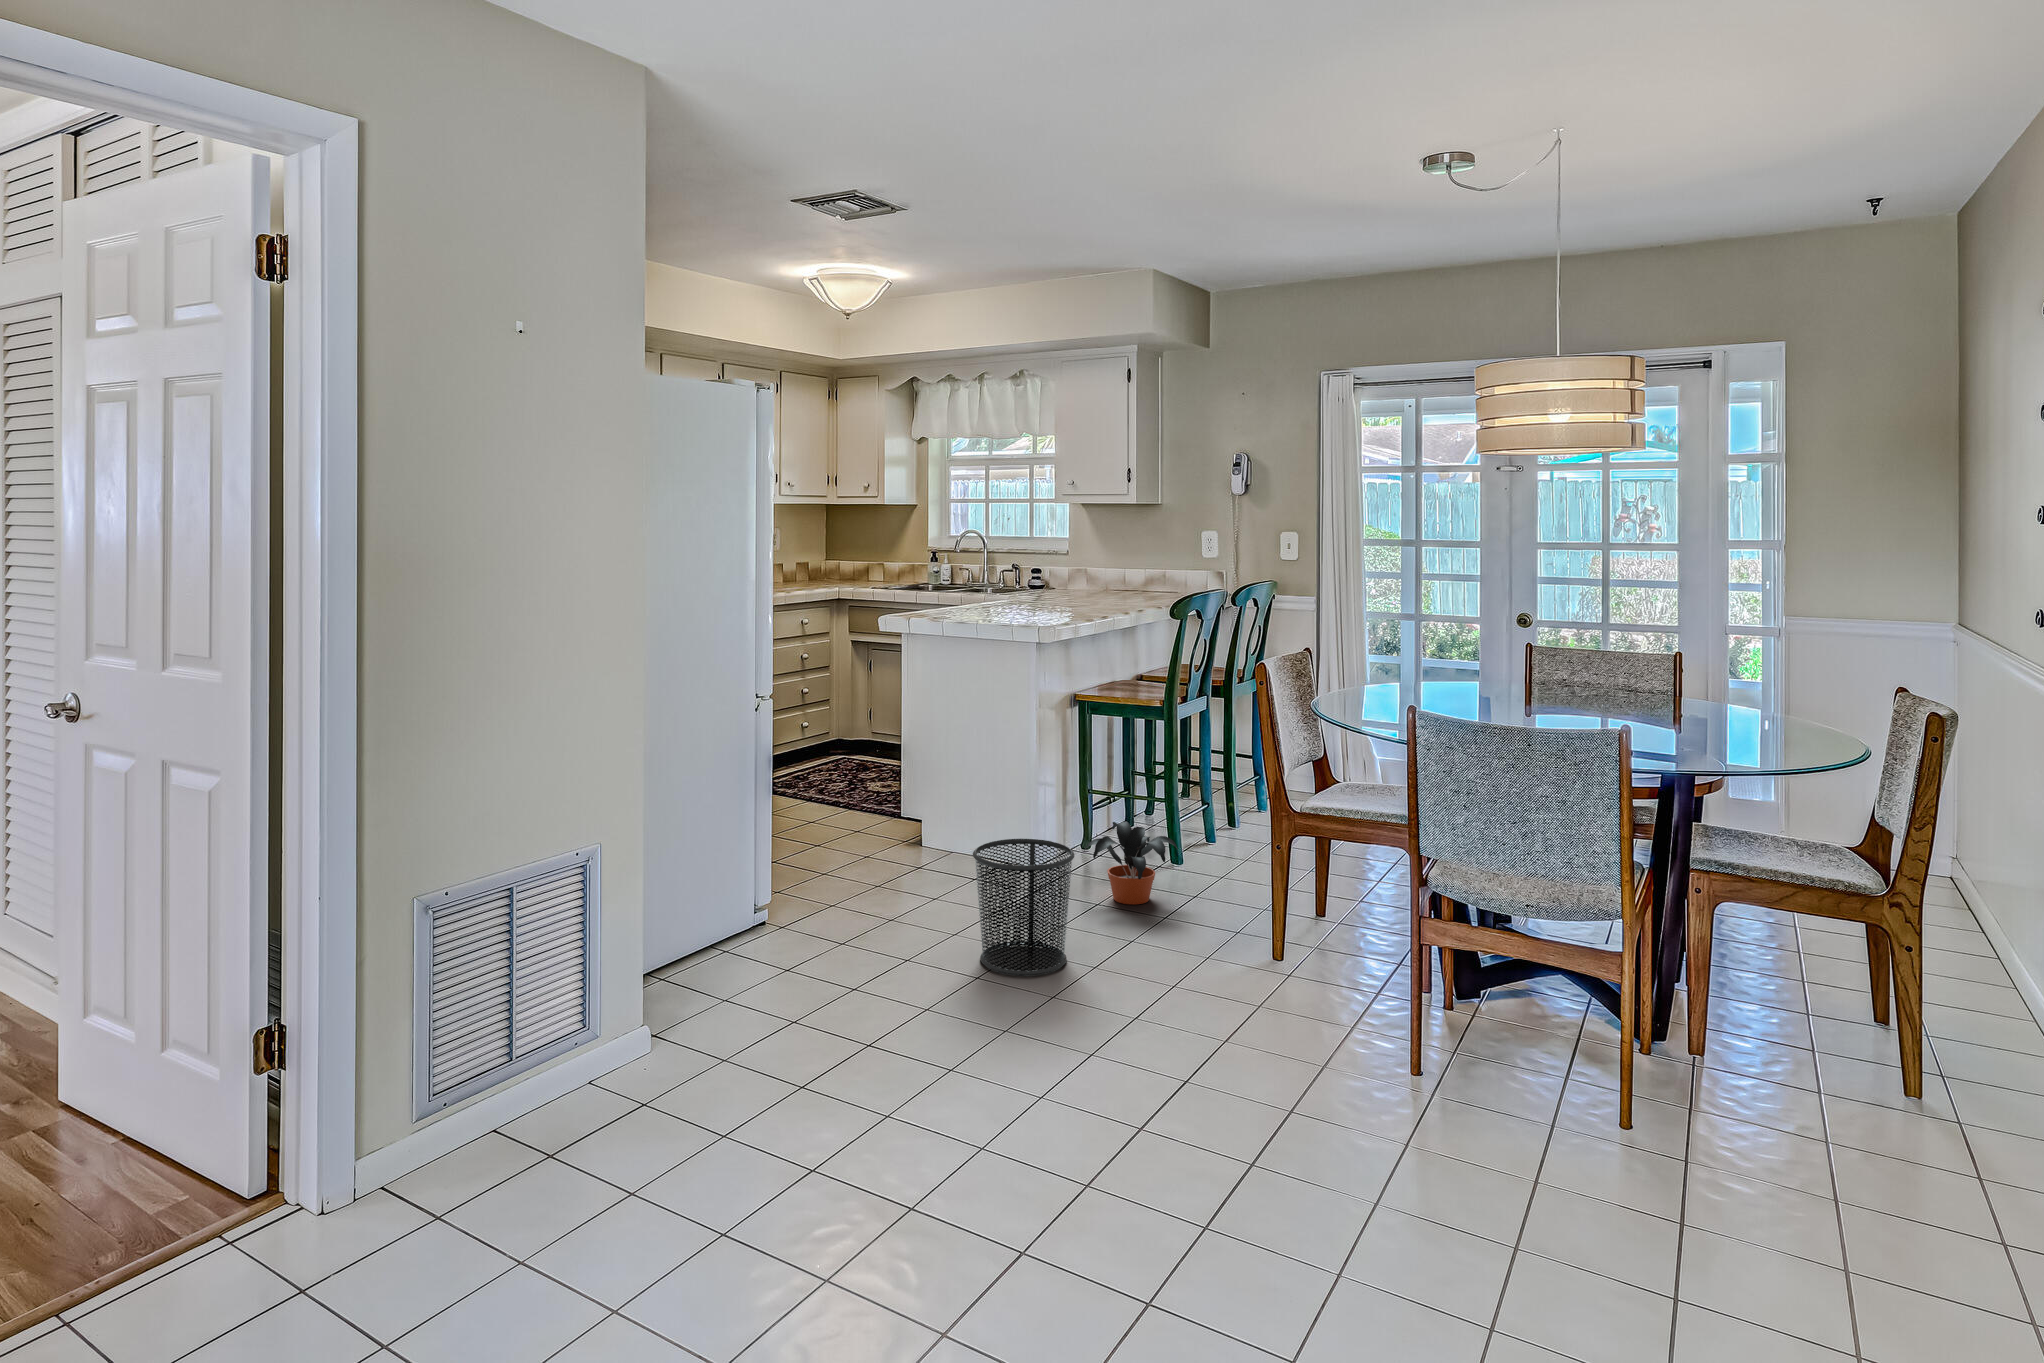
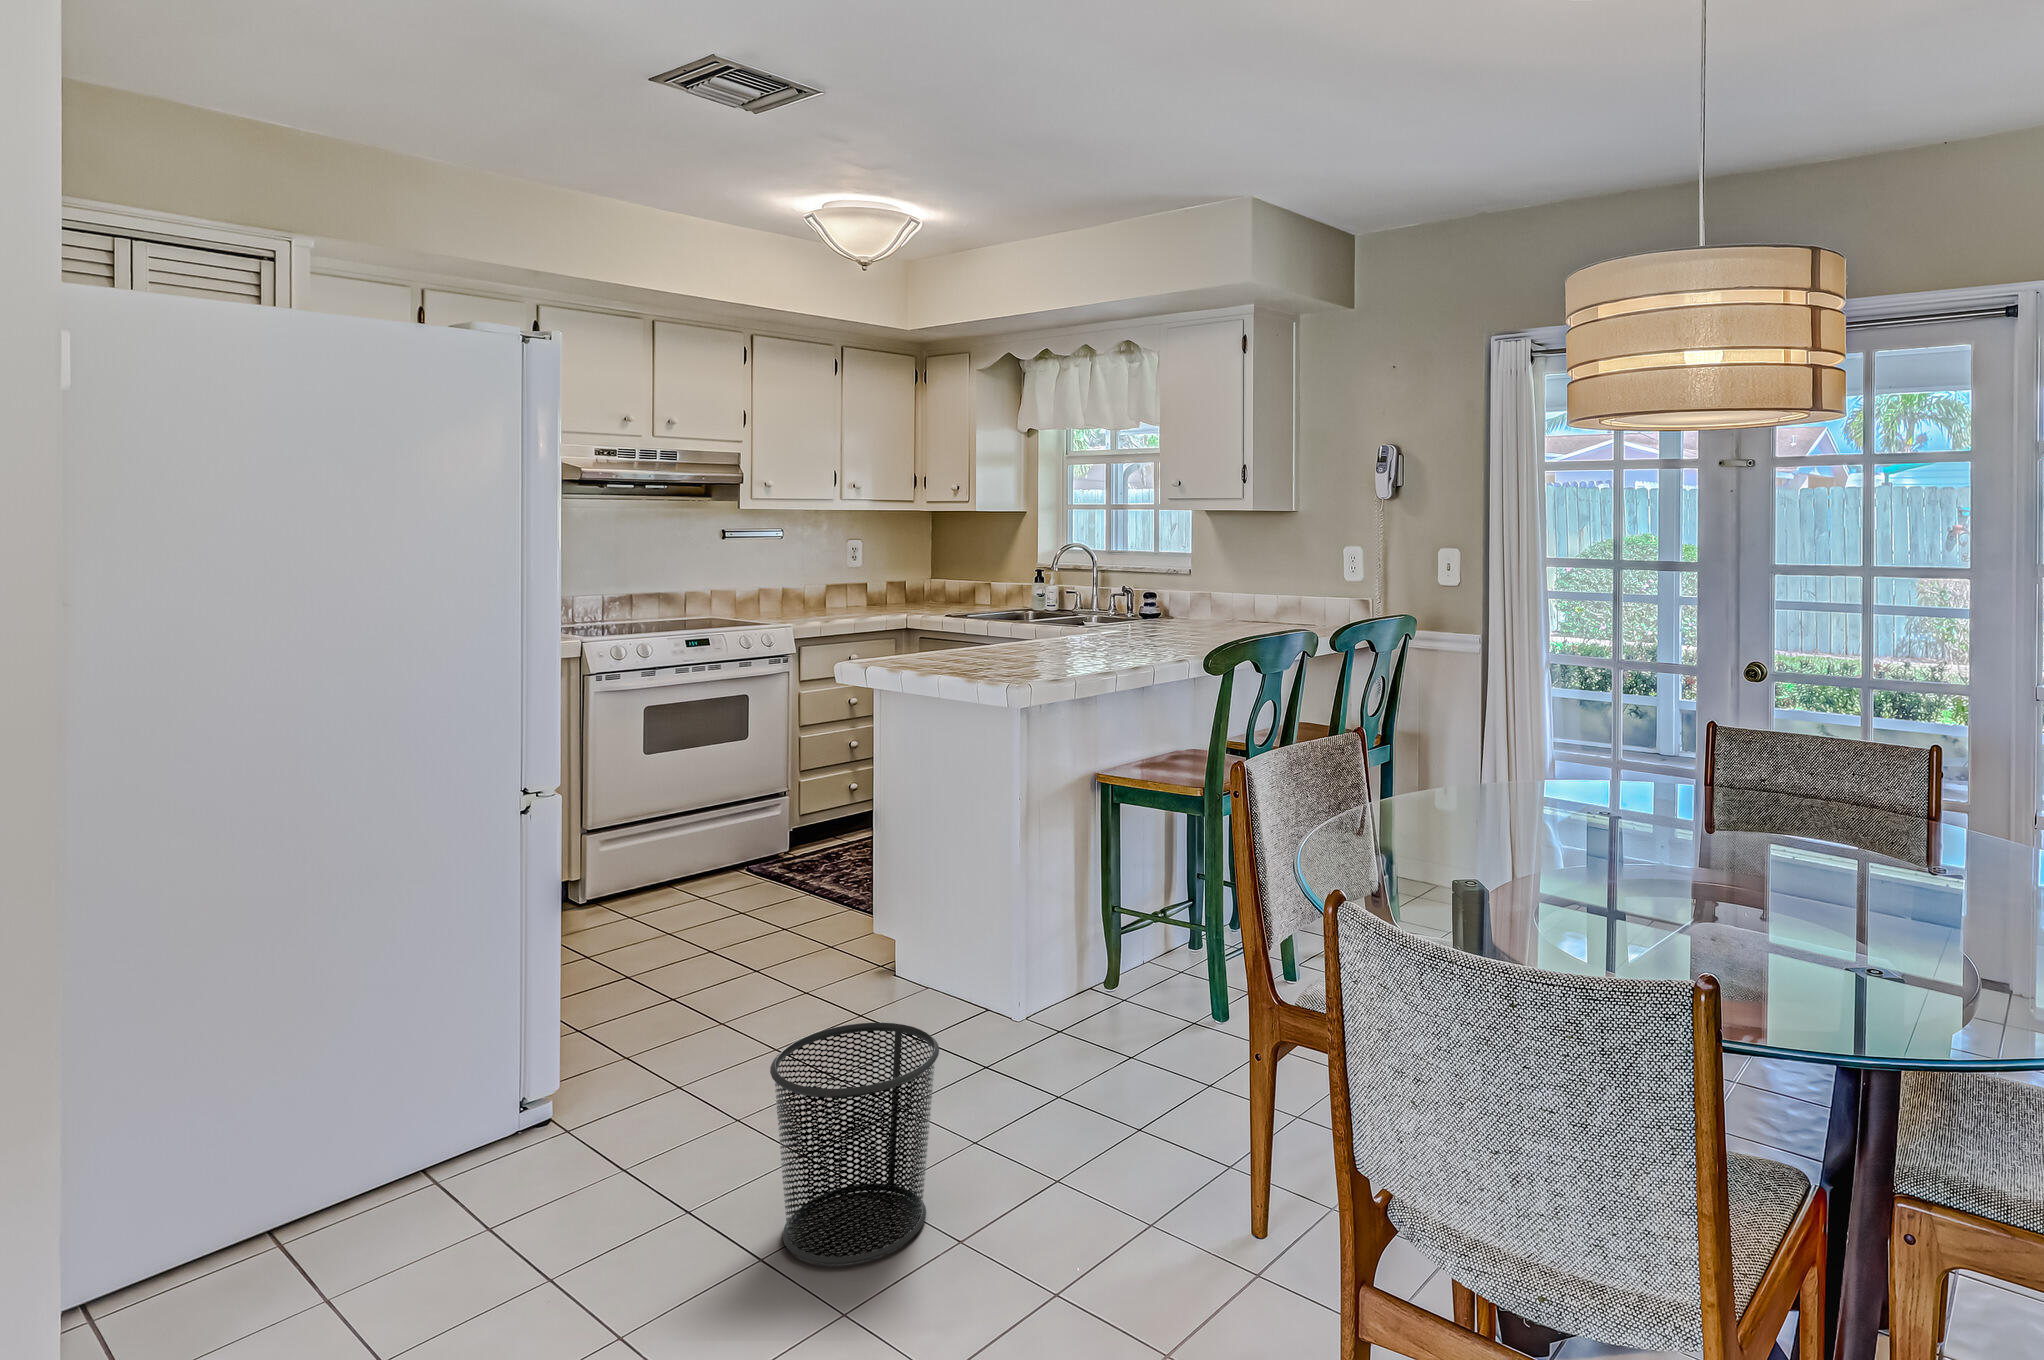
potted plant: present [1084,821,1178,904] -> none [1042,970,1182,1103]

